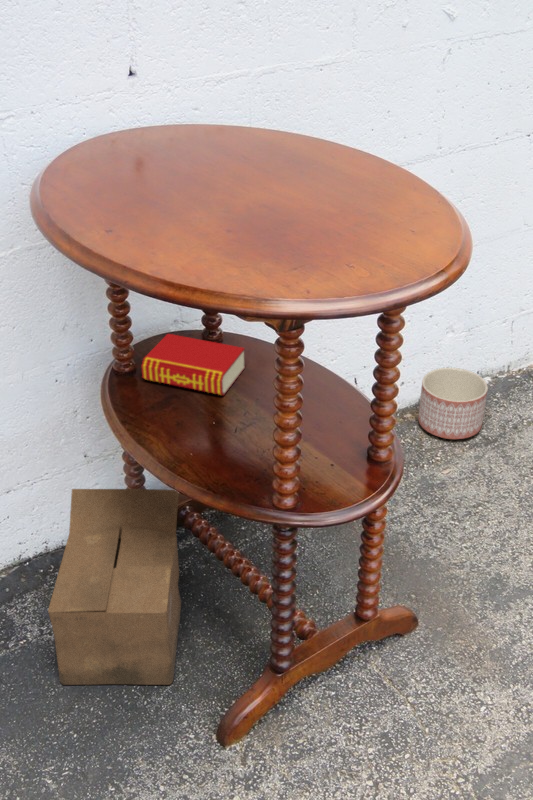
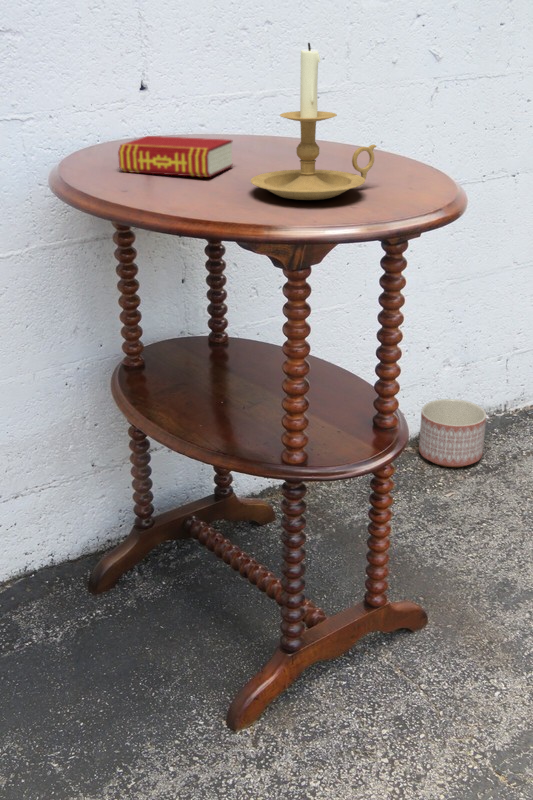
candle holder: none [242,73,380,244] -> present [251,43,376,200]
book: present [141,334,245,395] -> present [118,136,233,177]
cardboard box: present [48,489,181,685] -> none [57,487,188,679]

